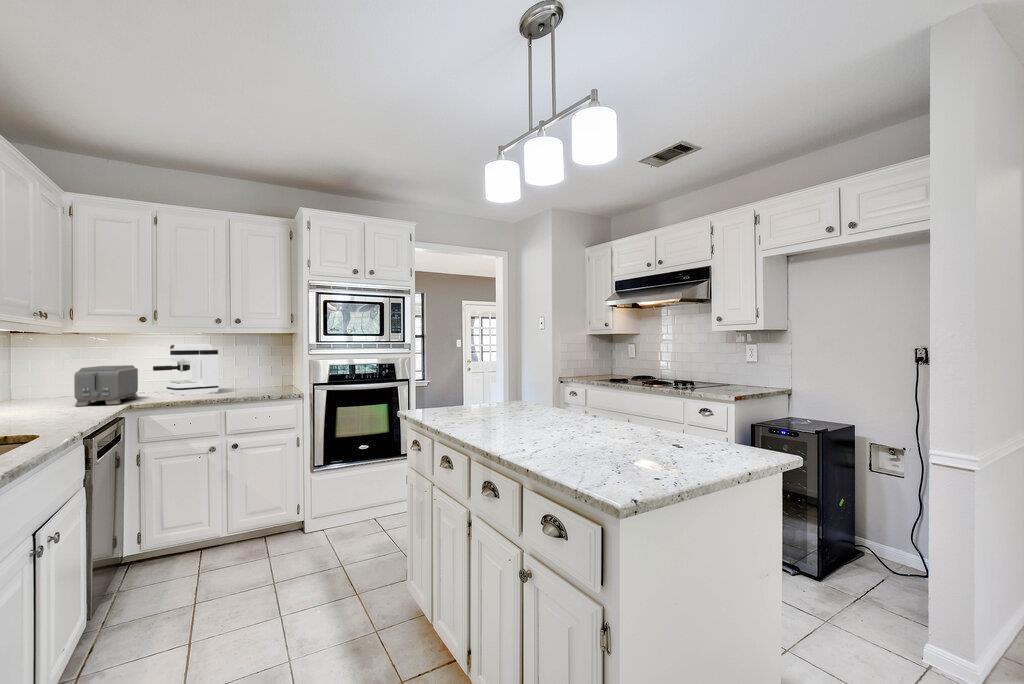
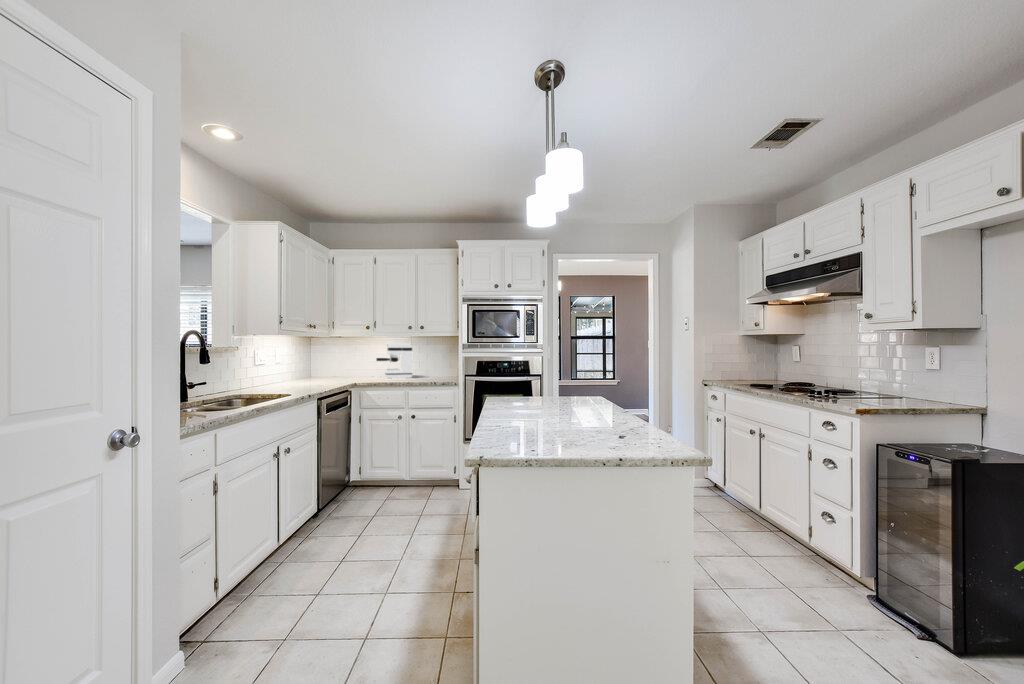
toaster: present [74,365,139,406] -> none [327,357,366,381]

